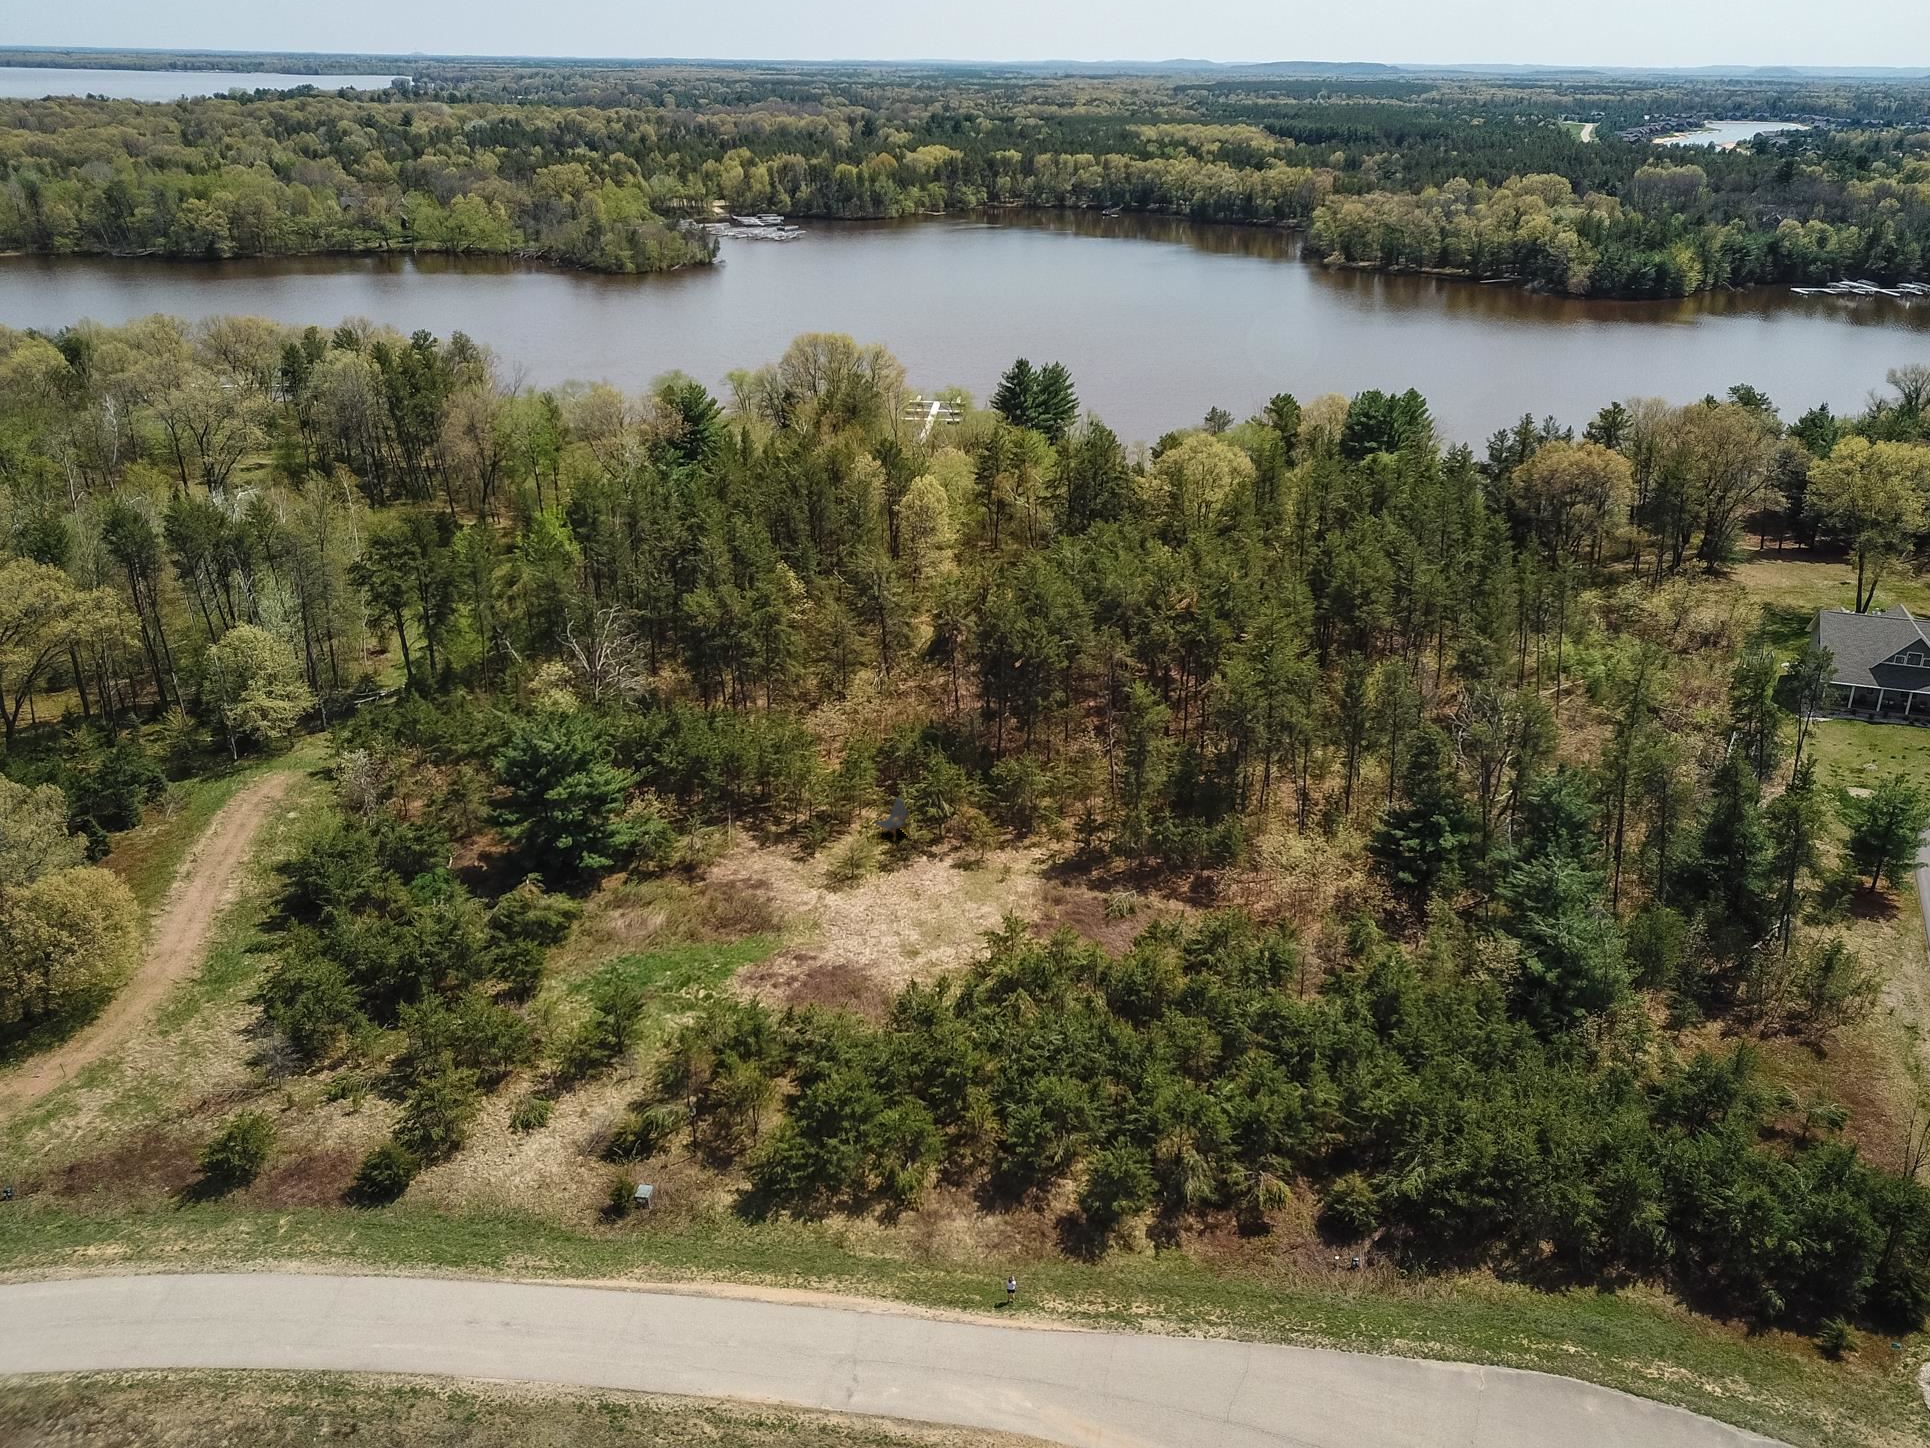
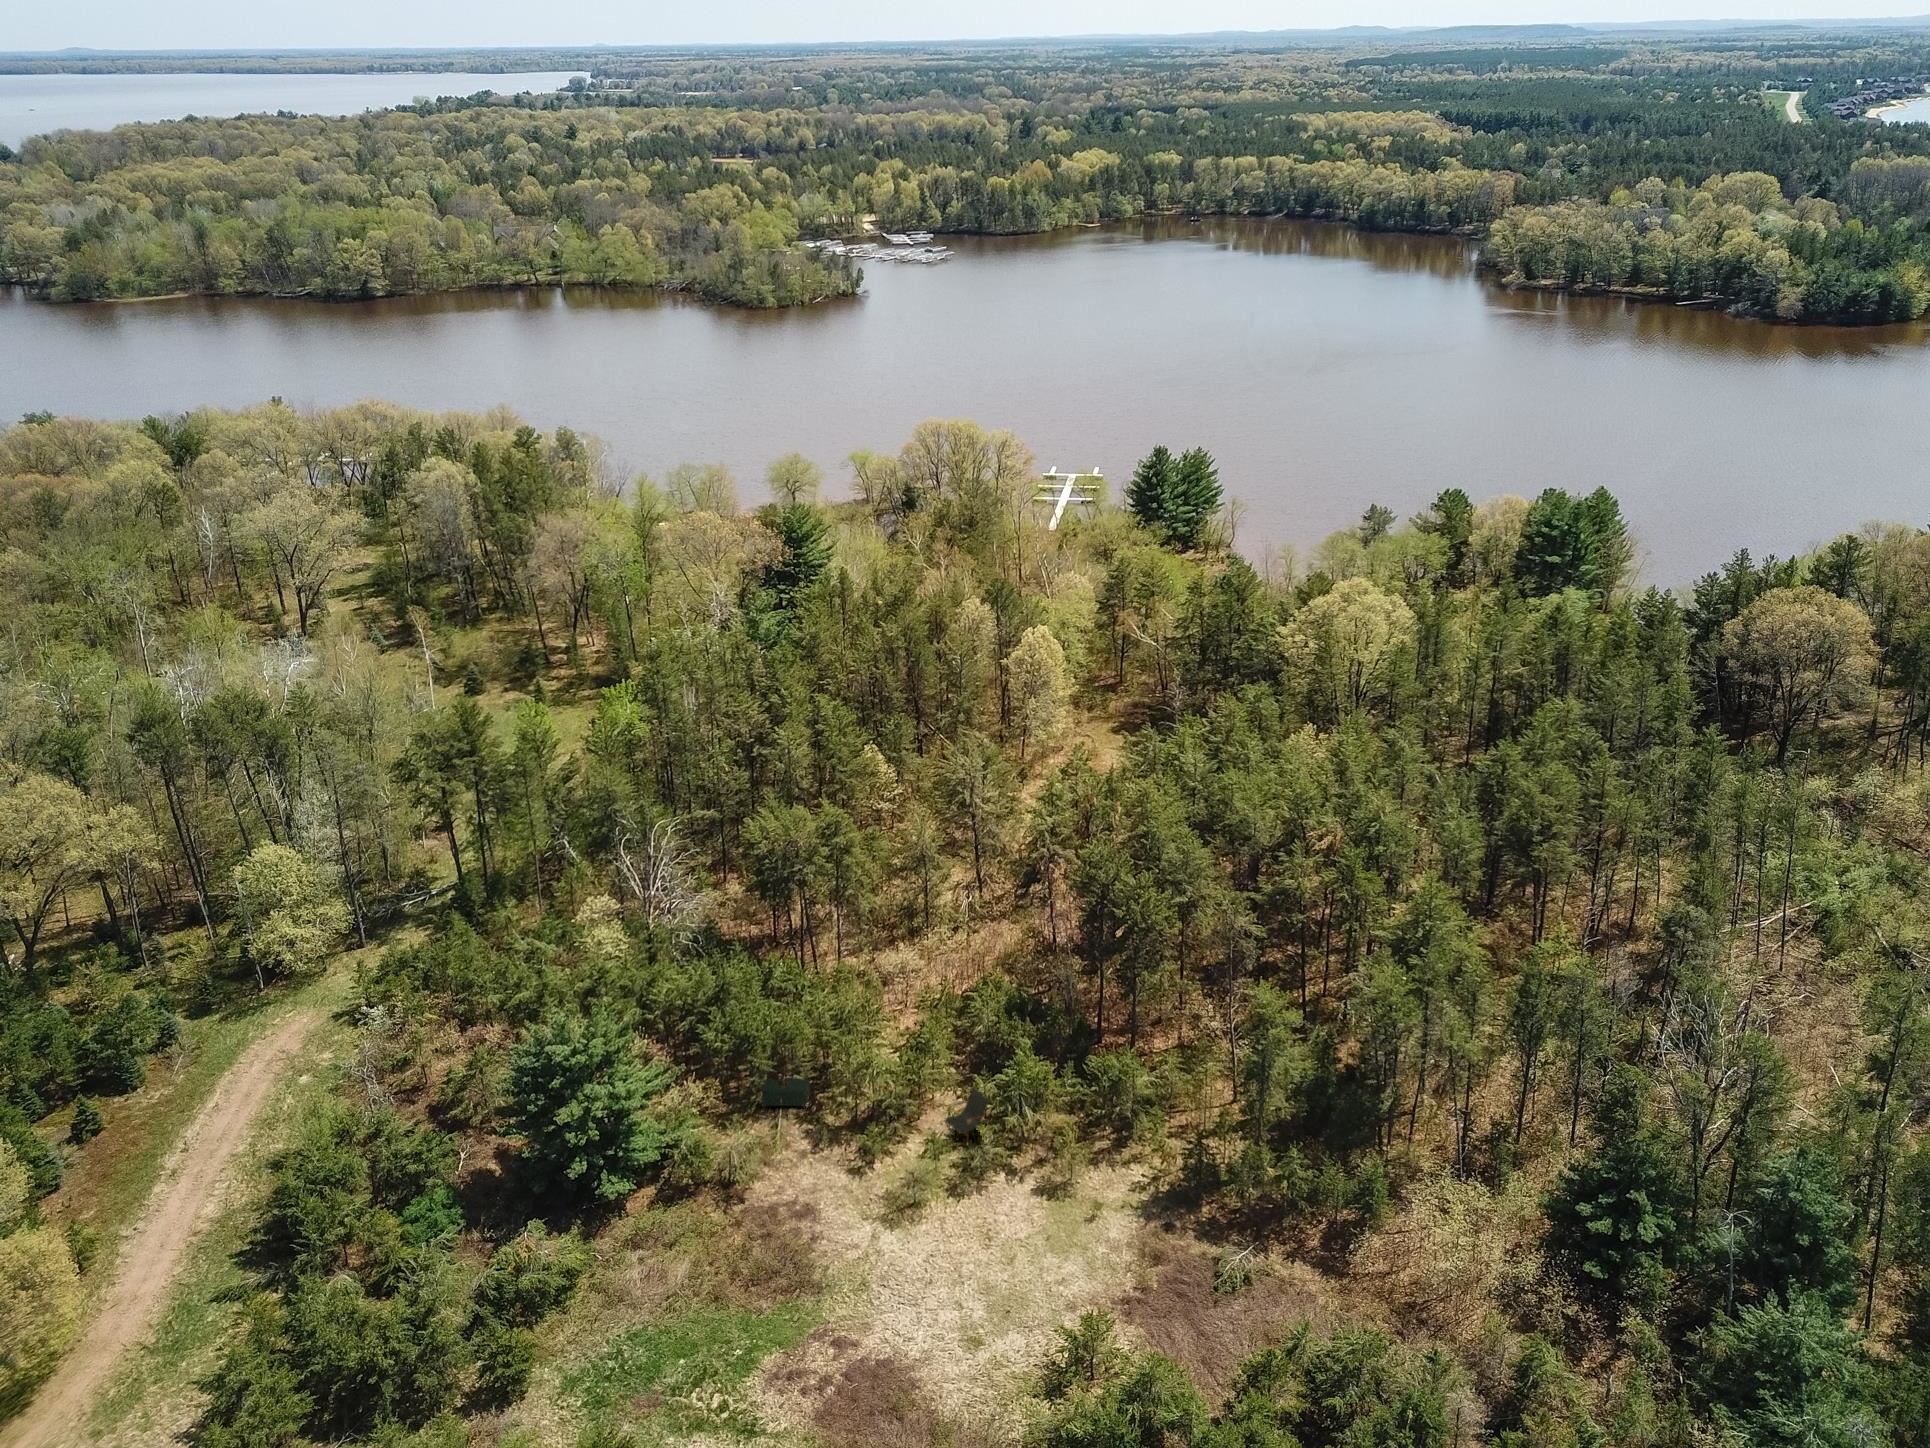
bench: none [712,802,754,825] -> present [761,1079,810,1108]

